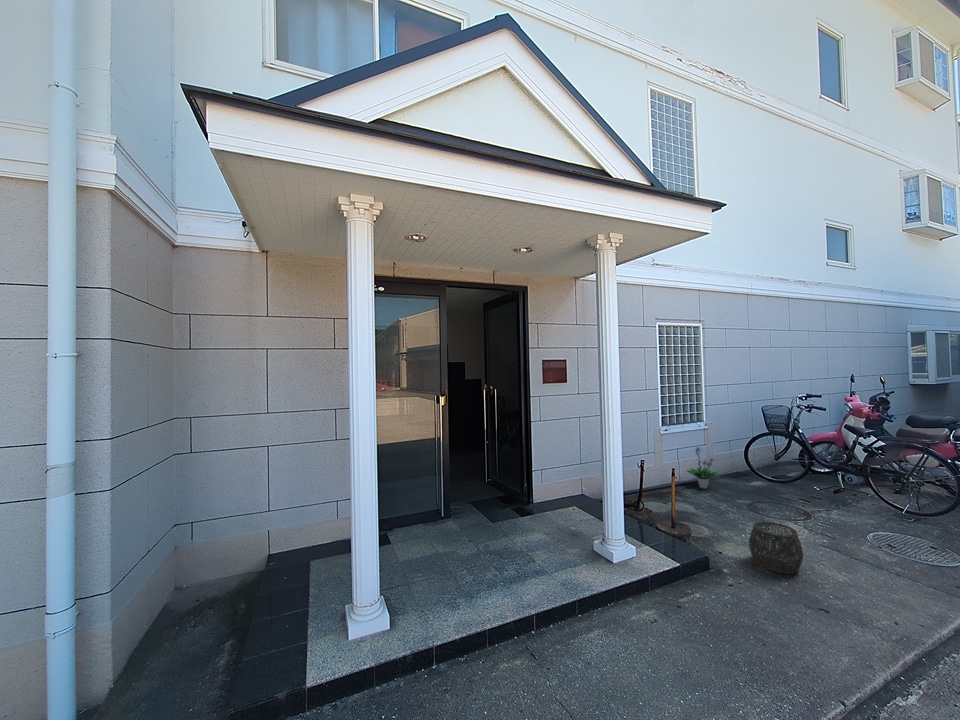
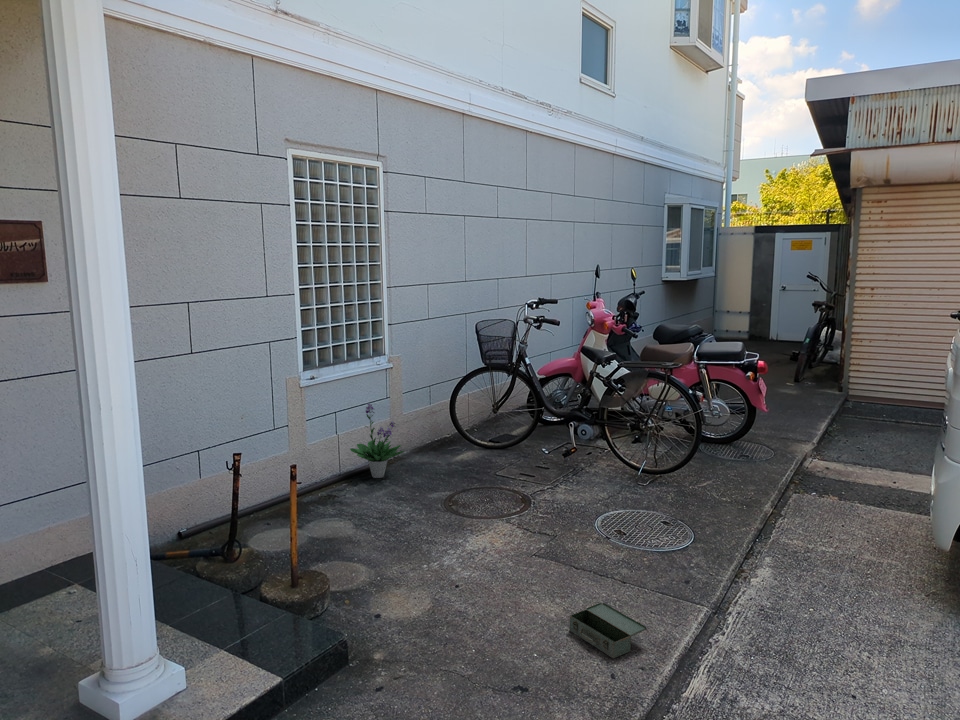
woven basket: present [749,522,803,574] -> none [428,538,507,628]
toolbox: none [853,579,920,614] -> present [570,603,647,658]

